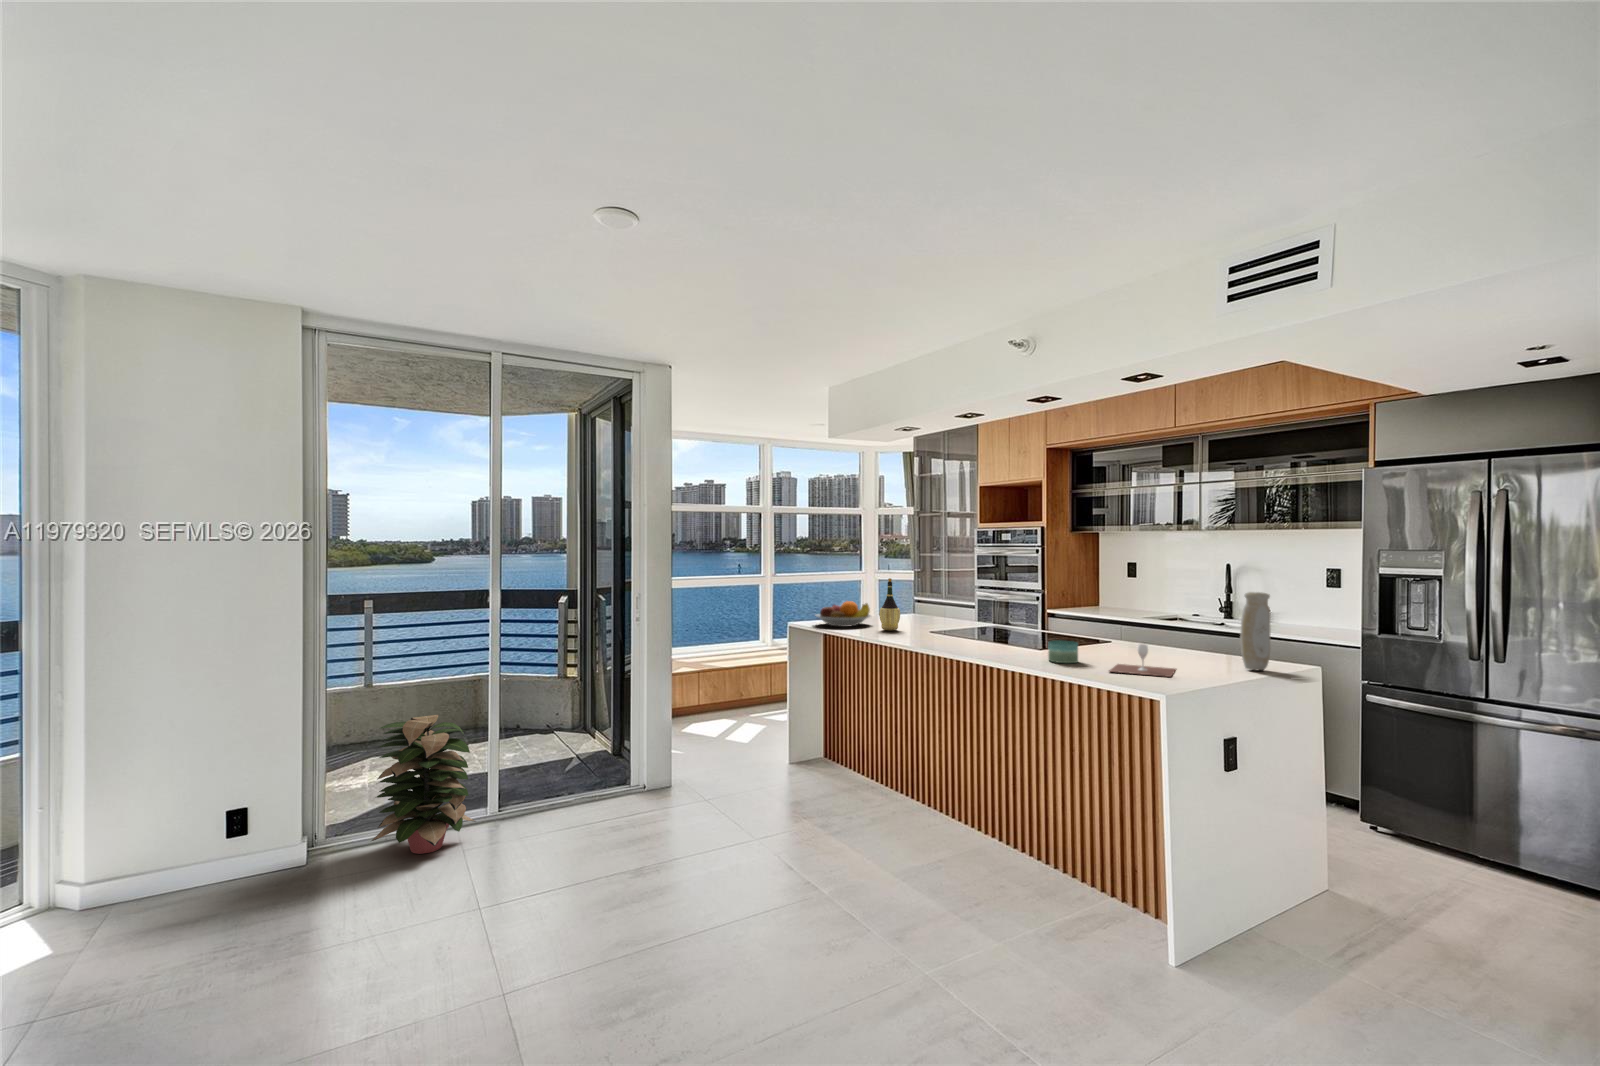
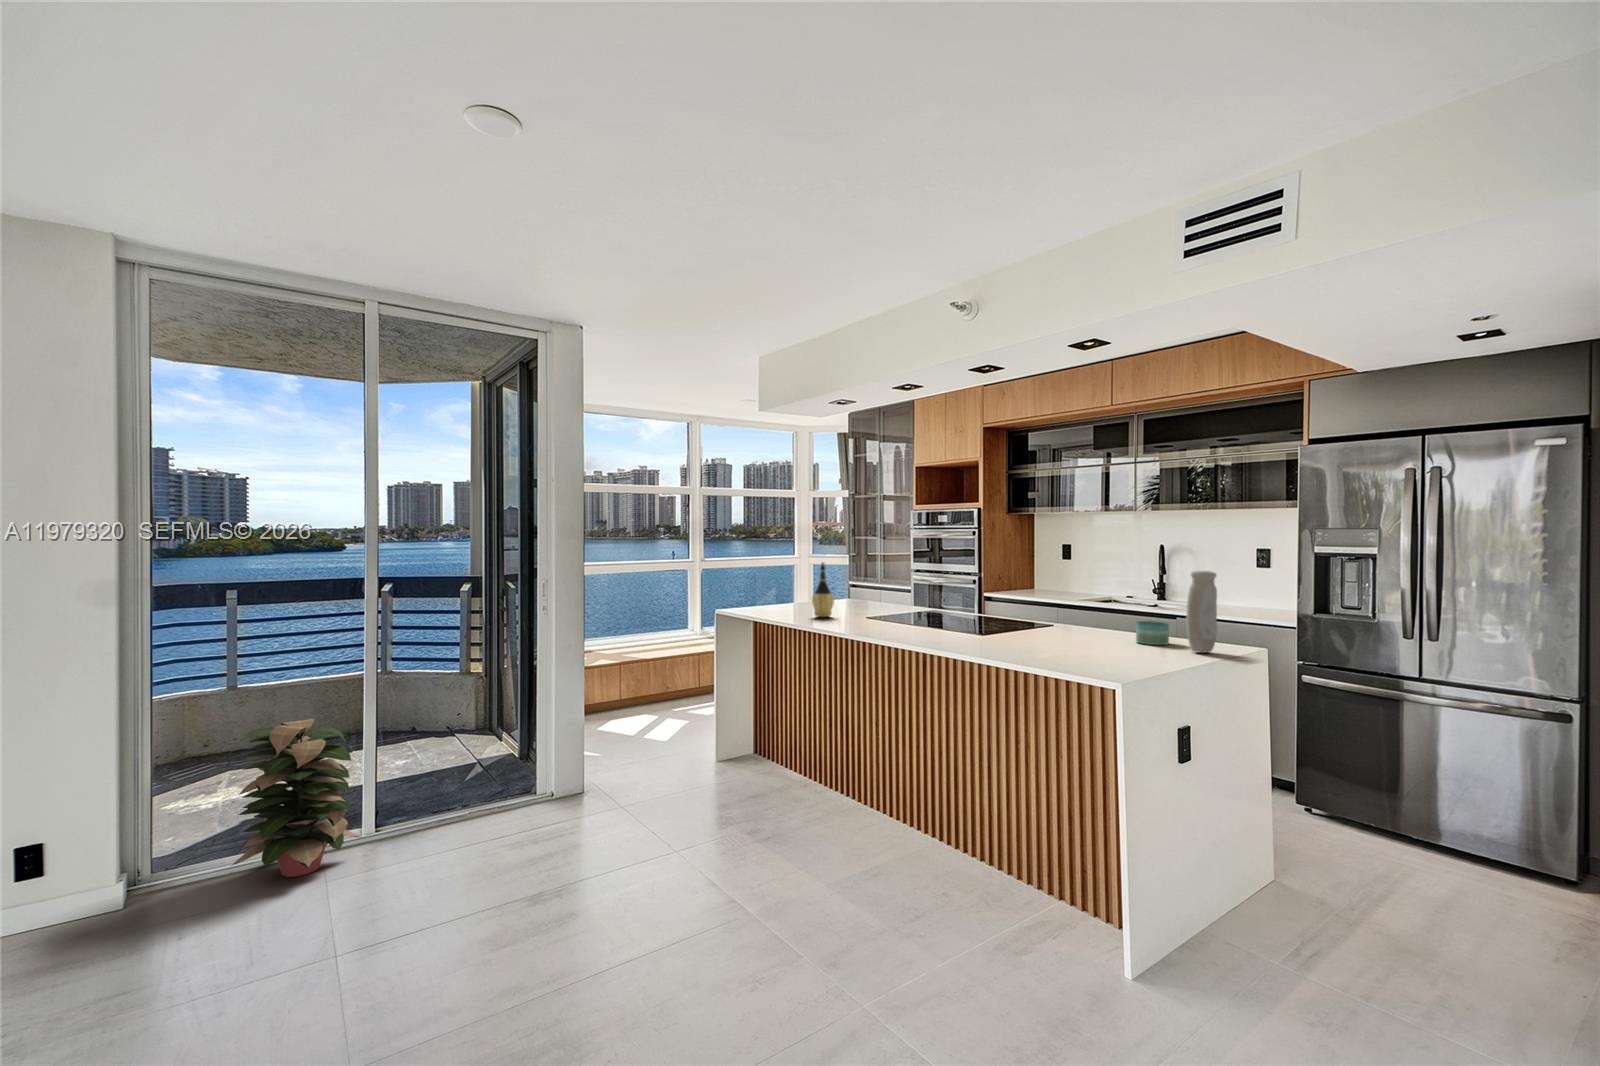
fruit bowl: present [816,601,870,627] -> none [744,587,804,614]
candle: present [1048,640,1078,663] -> present [1136,621,1169,645]
wine glass: present [1110,644,1176,677] -> none [1052,627,1122,661]

